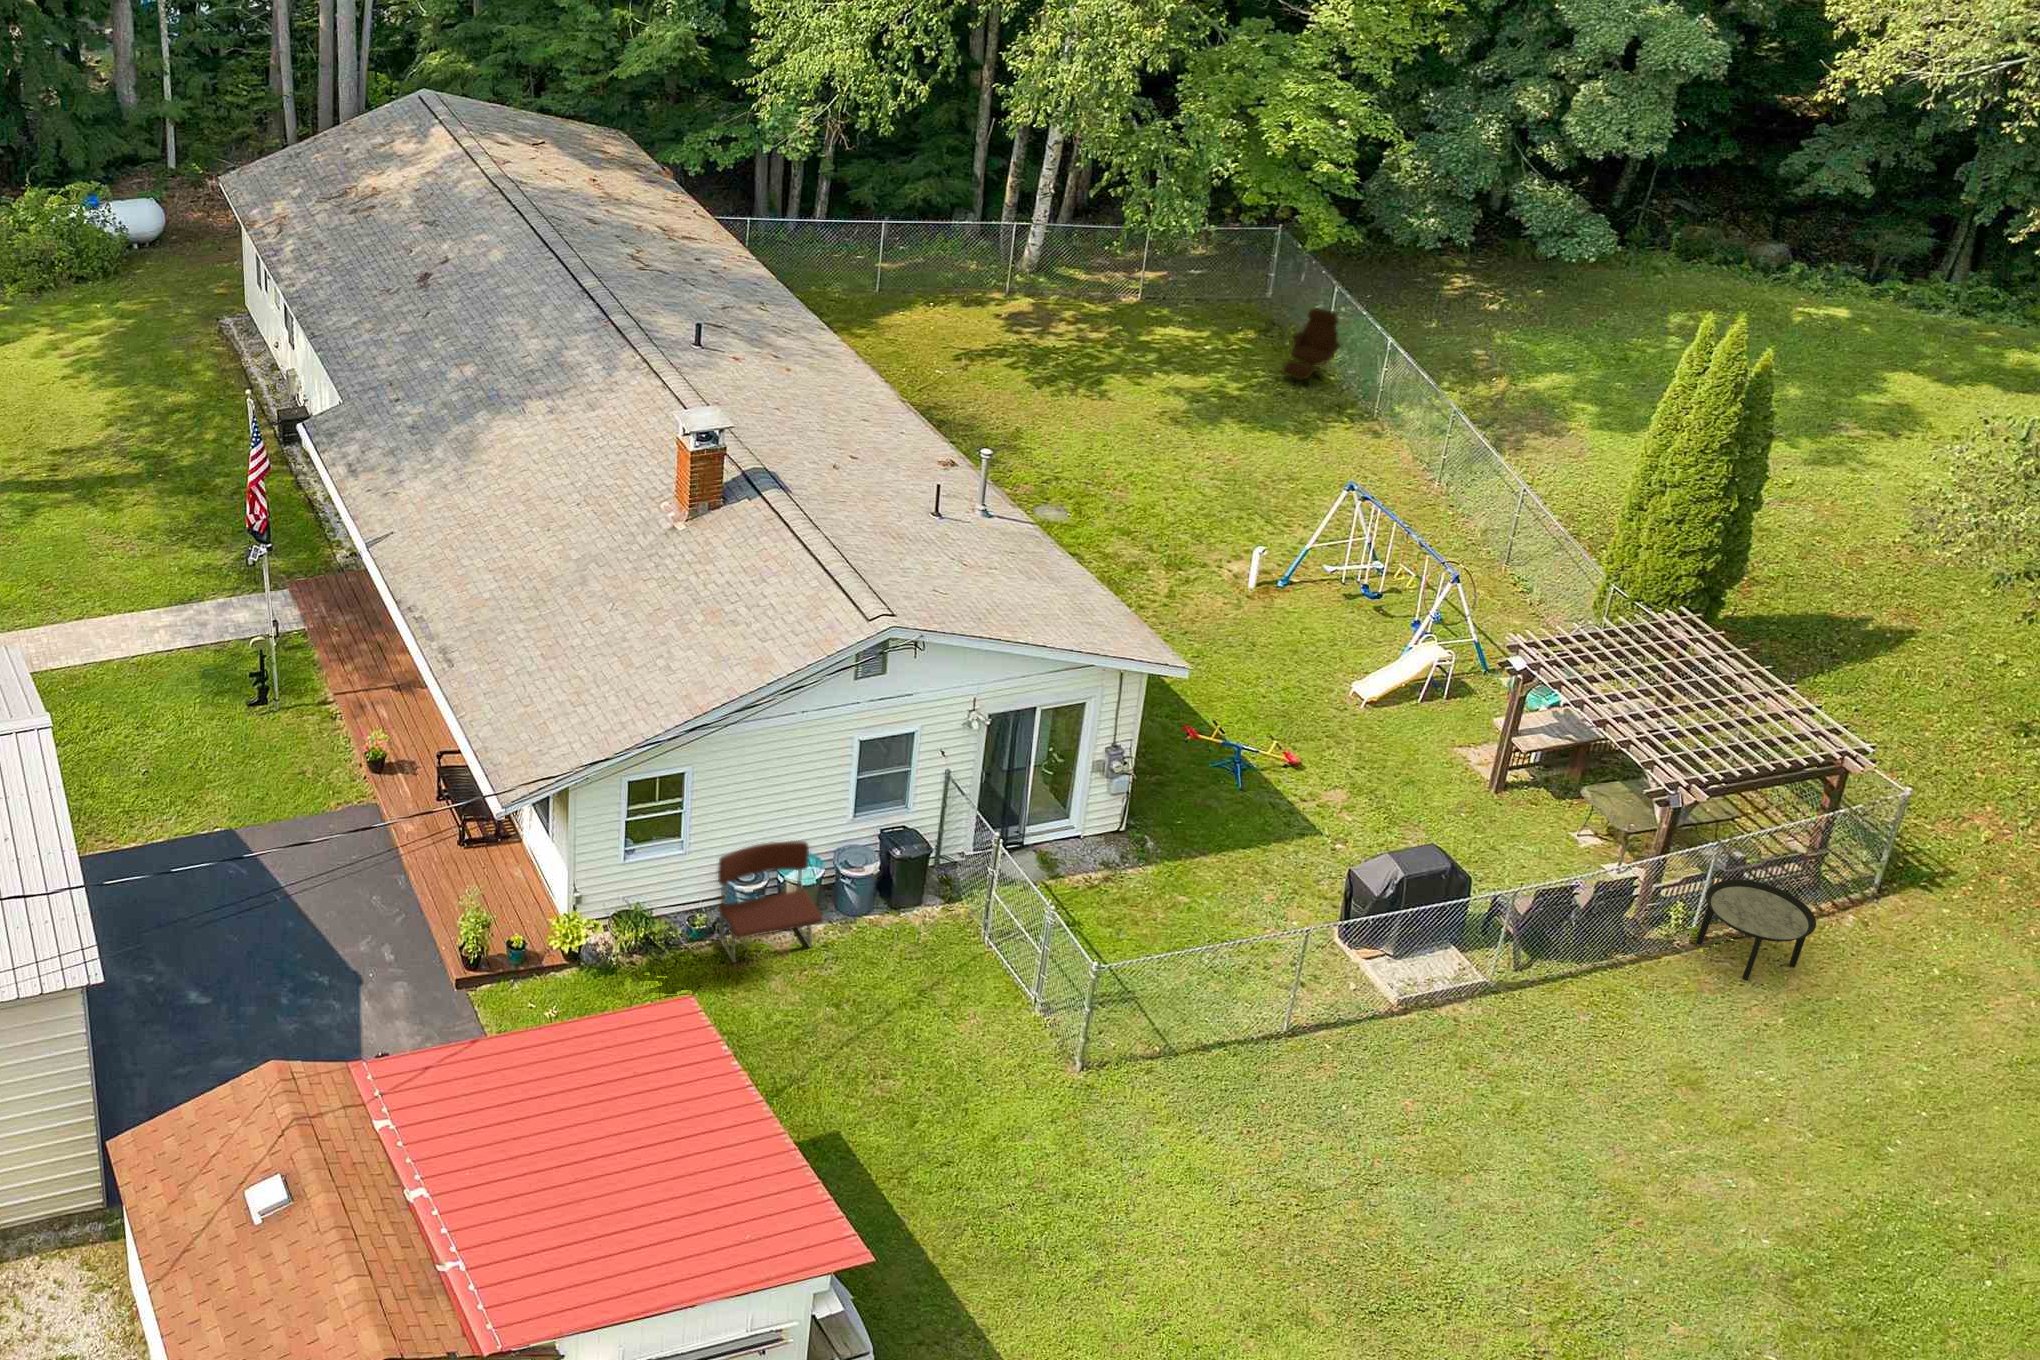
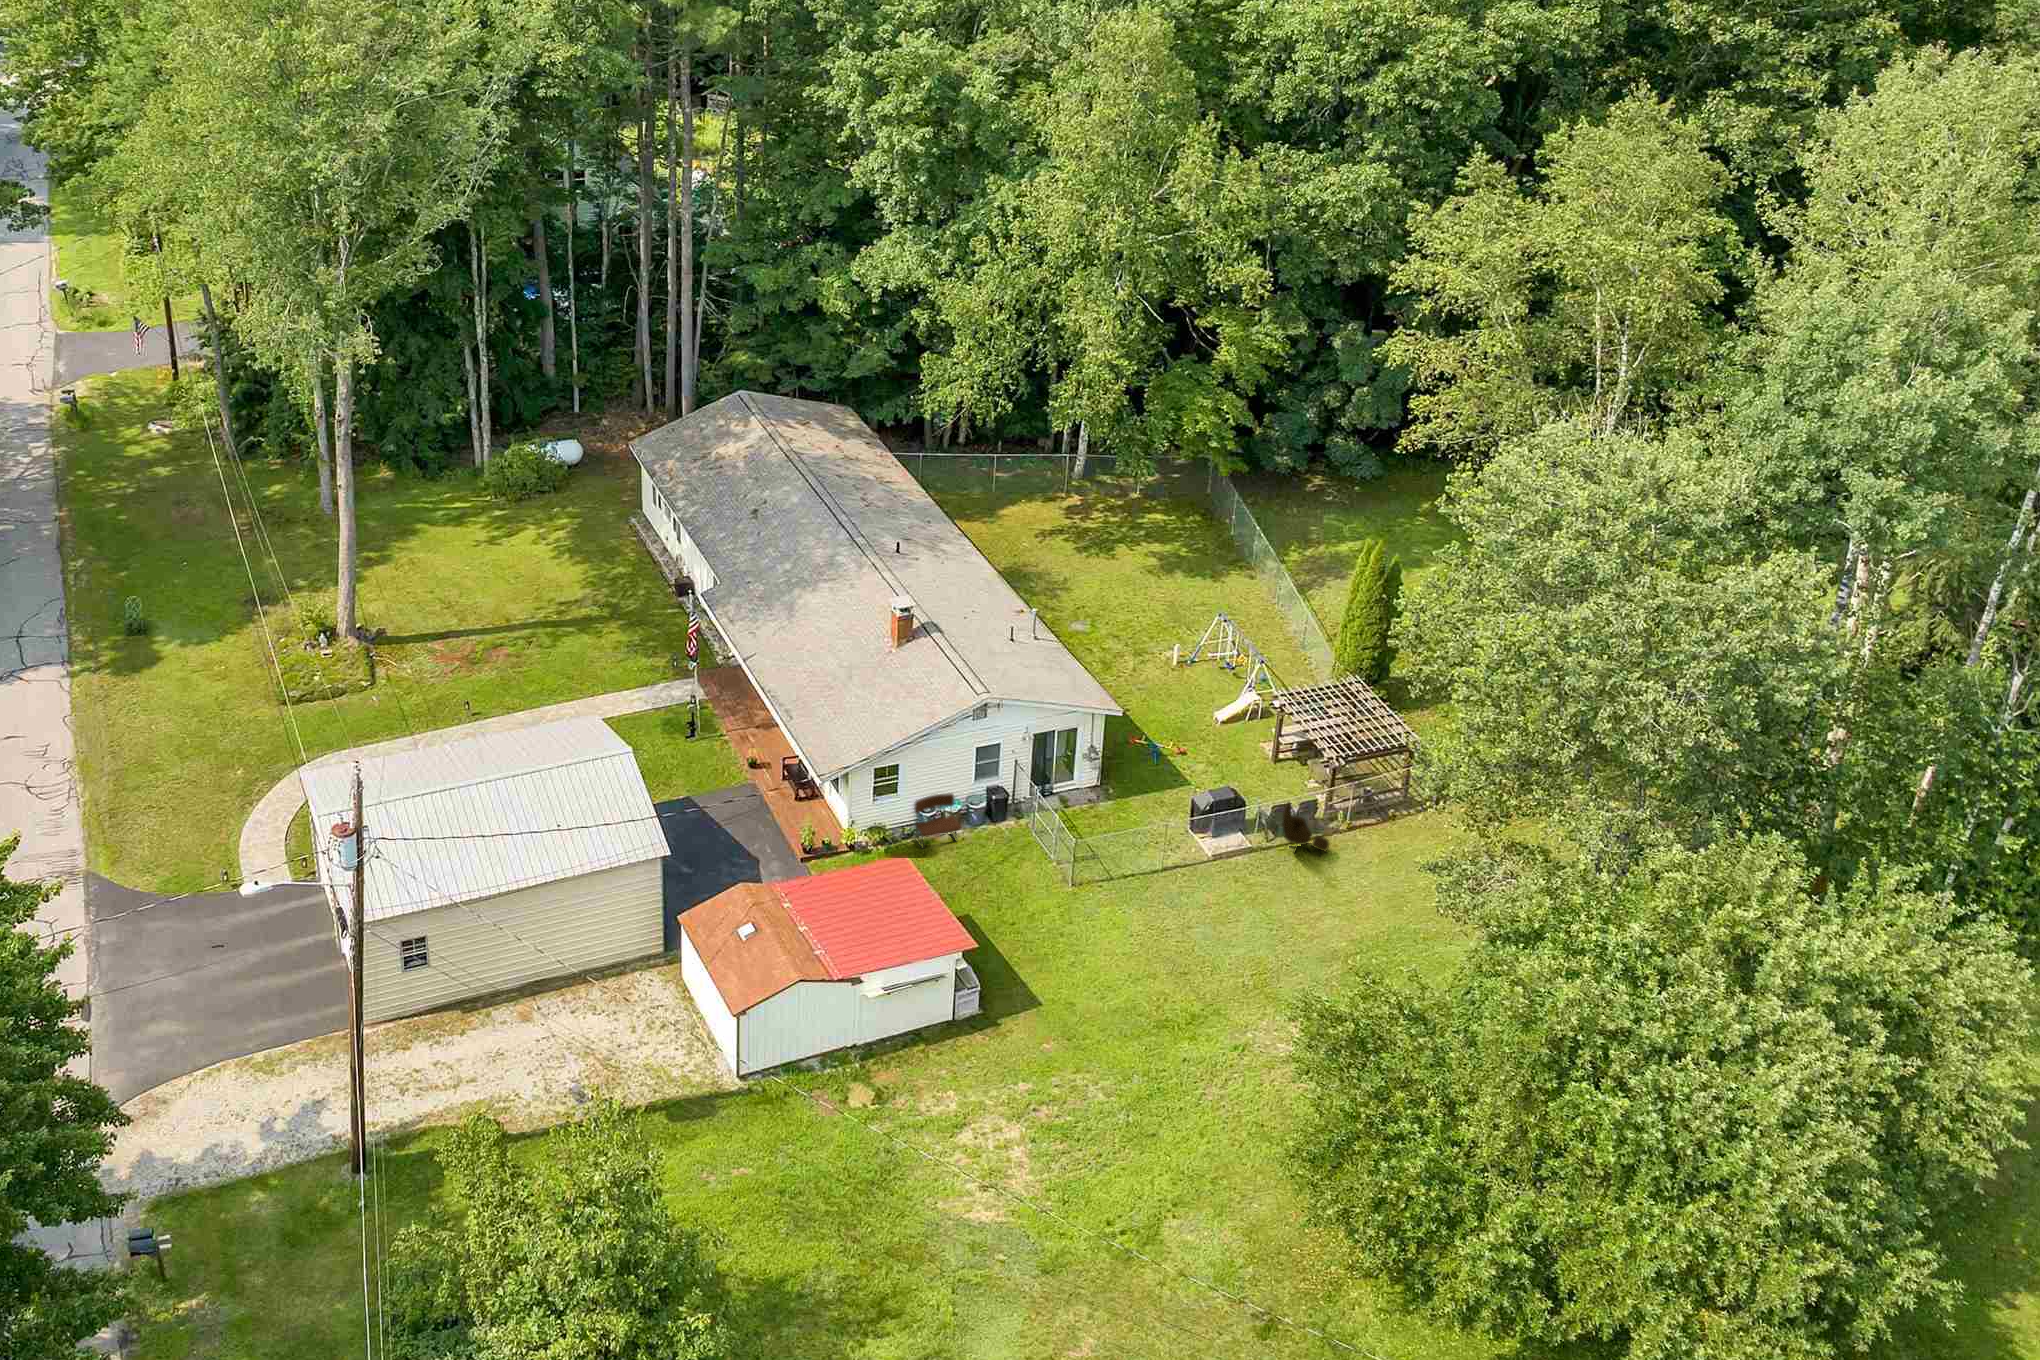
lounge chair: present [1283,309,1341,385] -> present [1282,803,1329,852]
round table: present [1696,880,1816,980] -> none [1350,800,1395,844]

